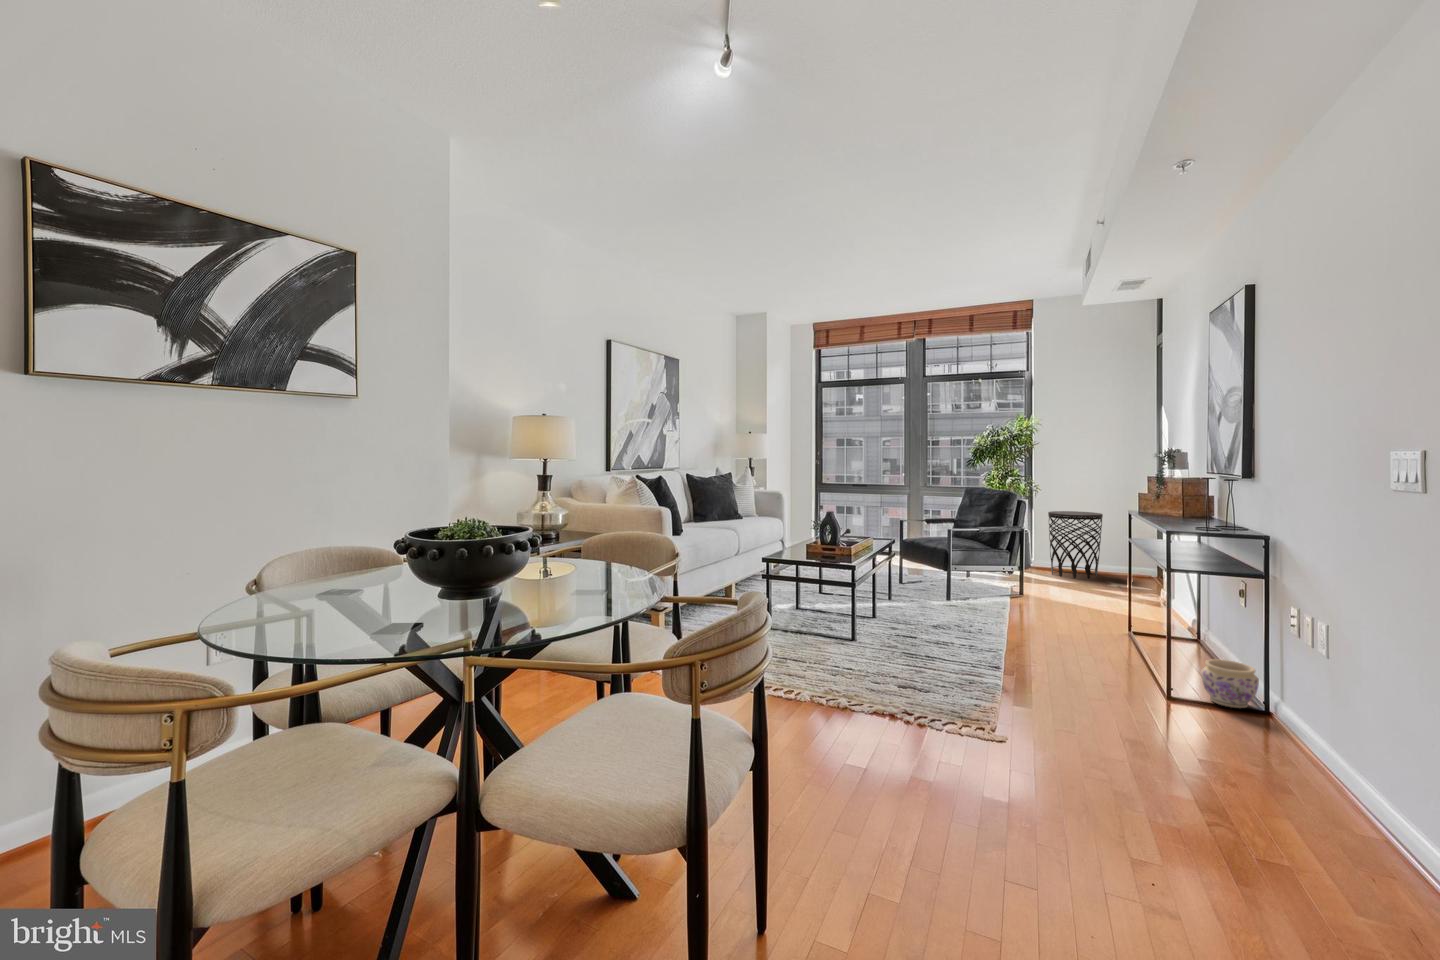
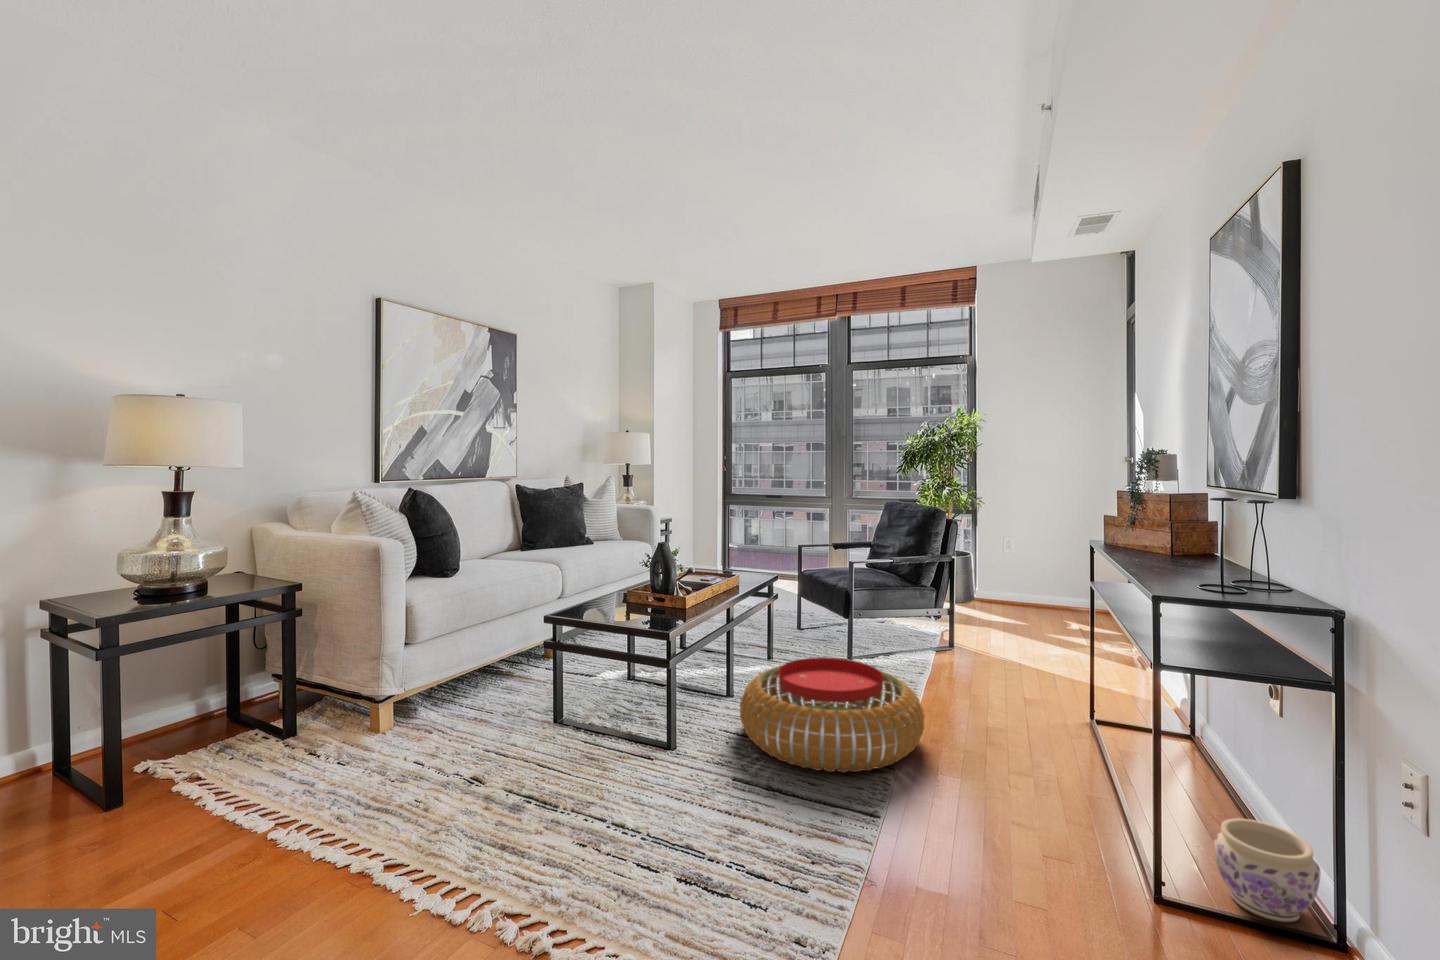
side table: present [1048,511,1103,579] -> none [995,532,1063,621]
pouf: none [892,588,1018,652] -> present [740,658,924,772]

